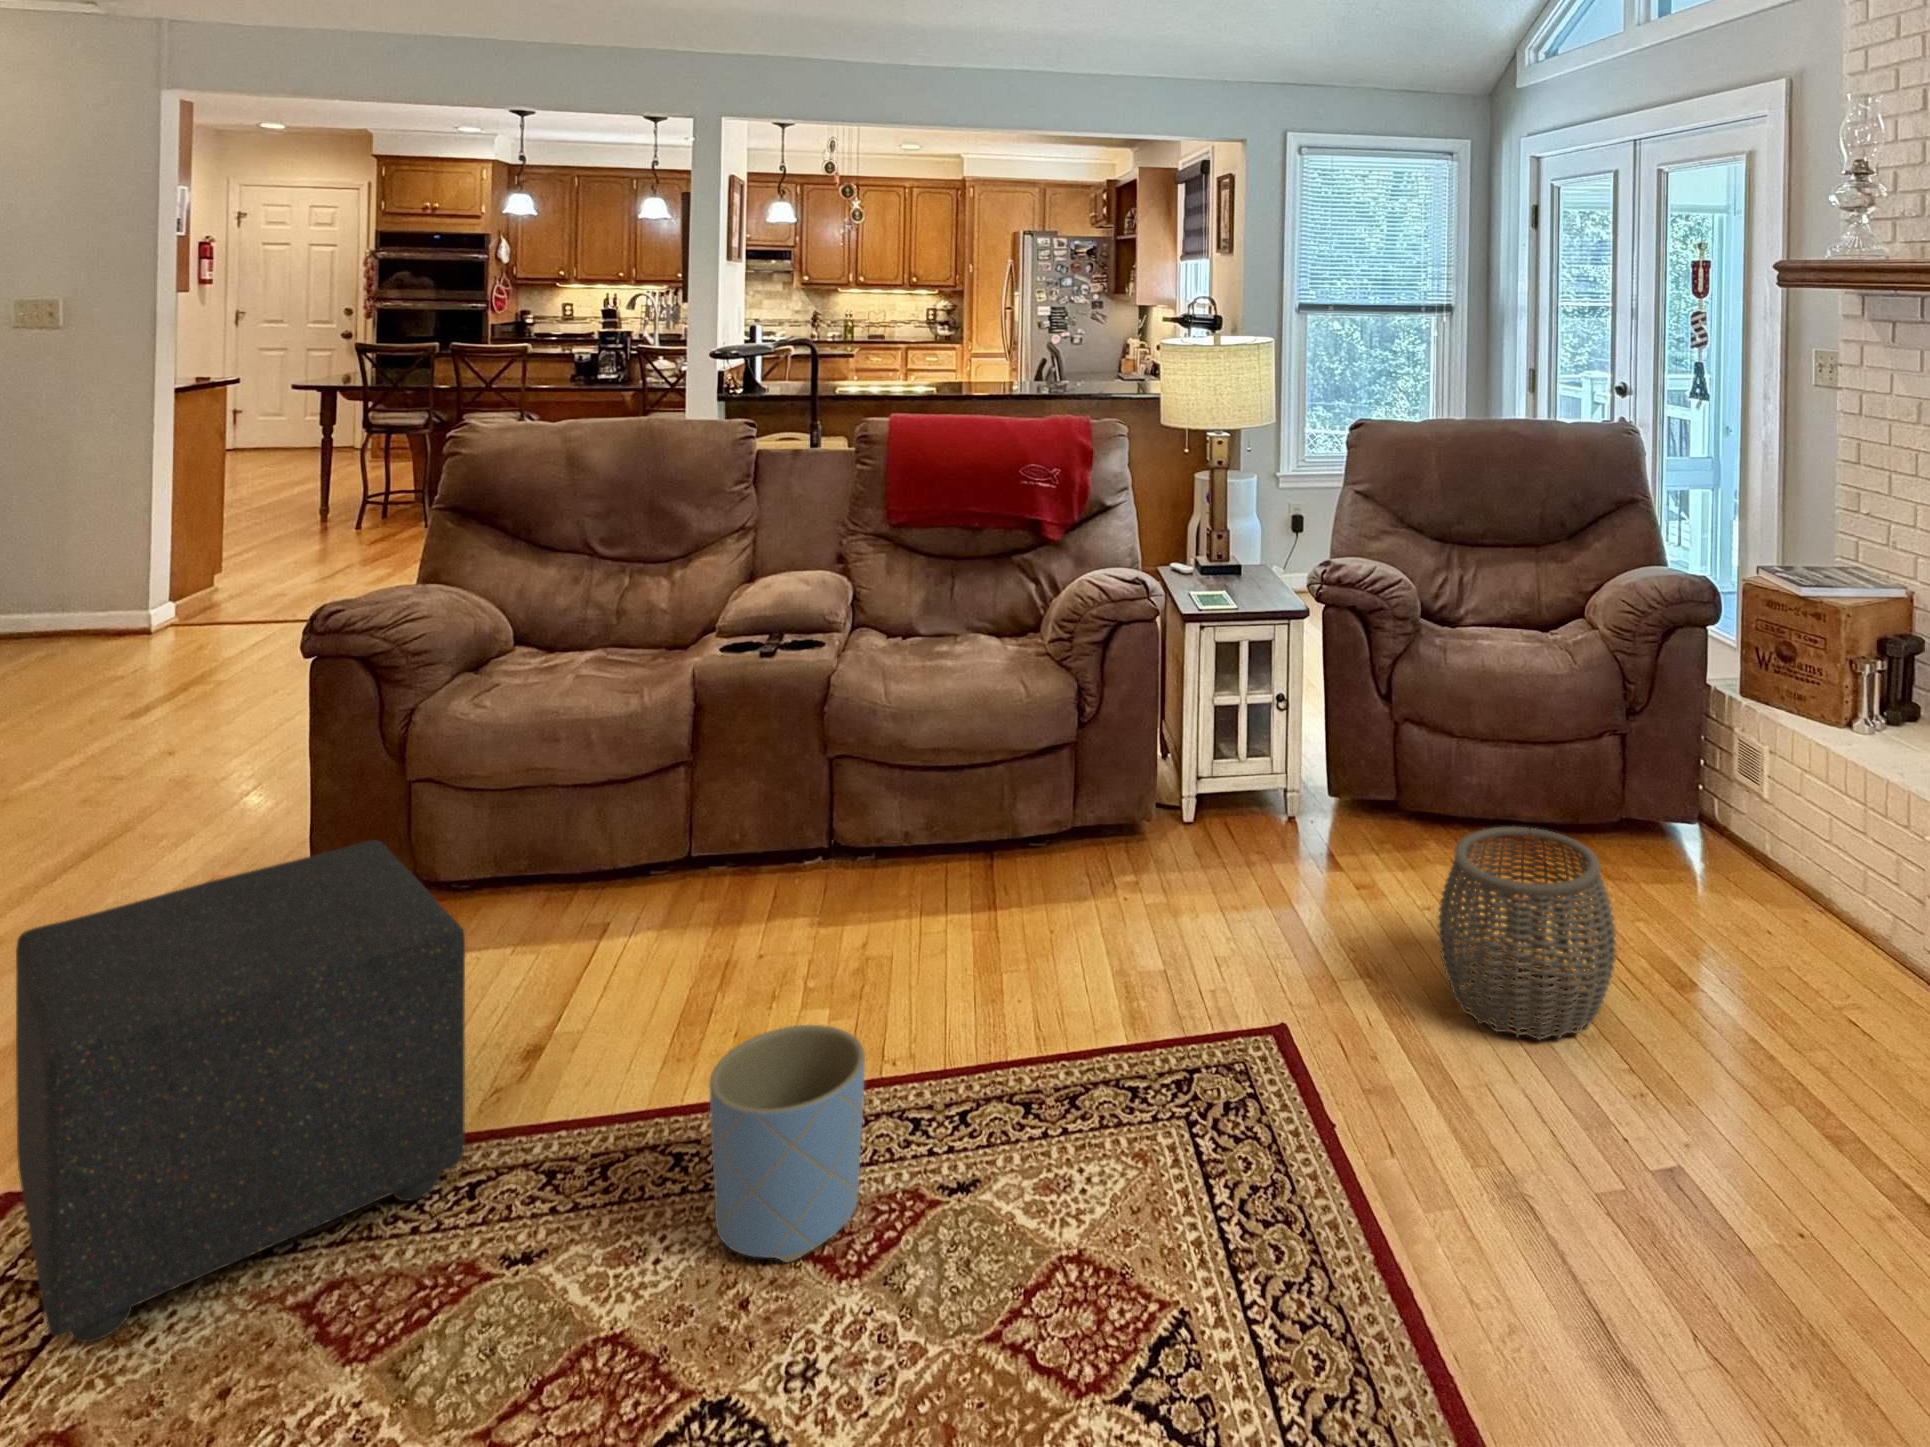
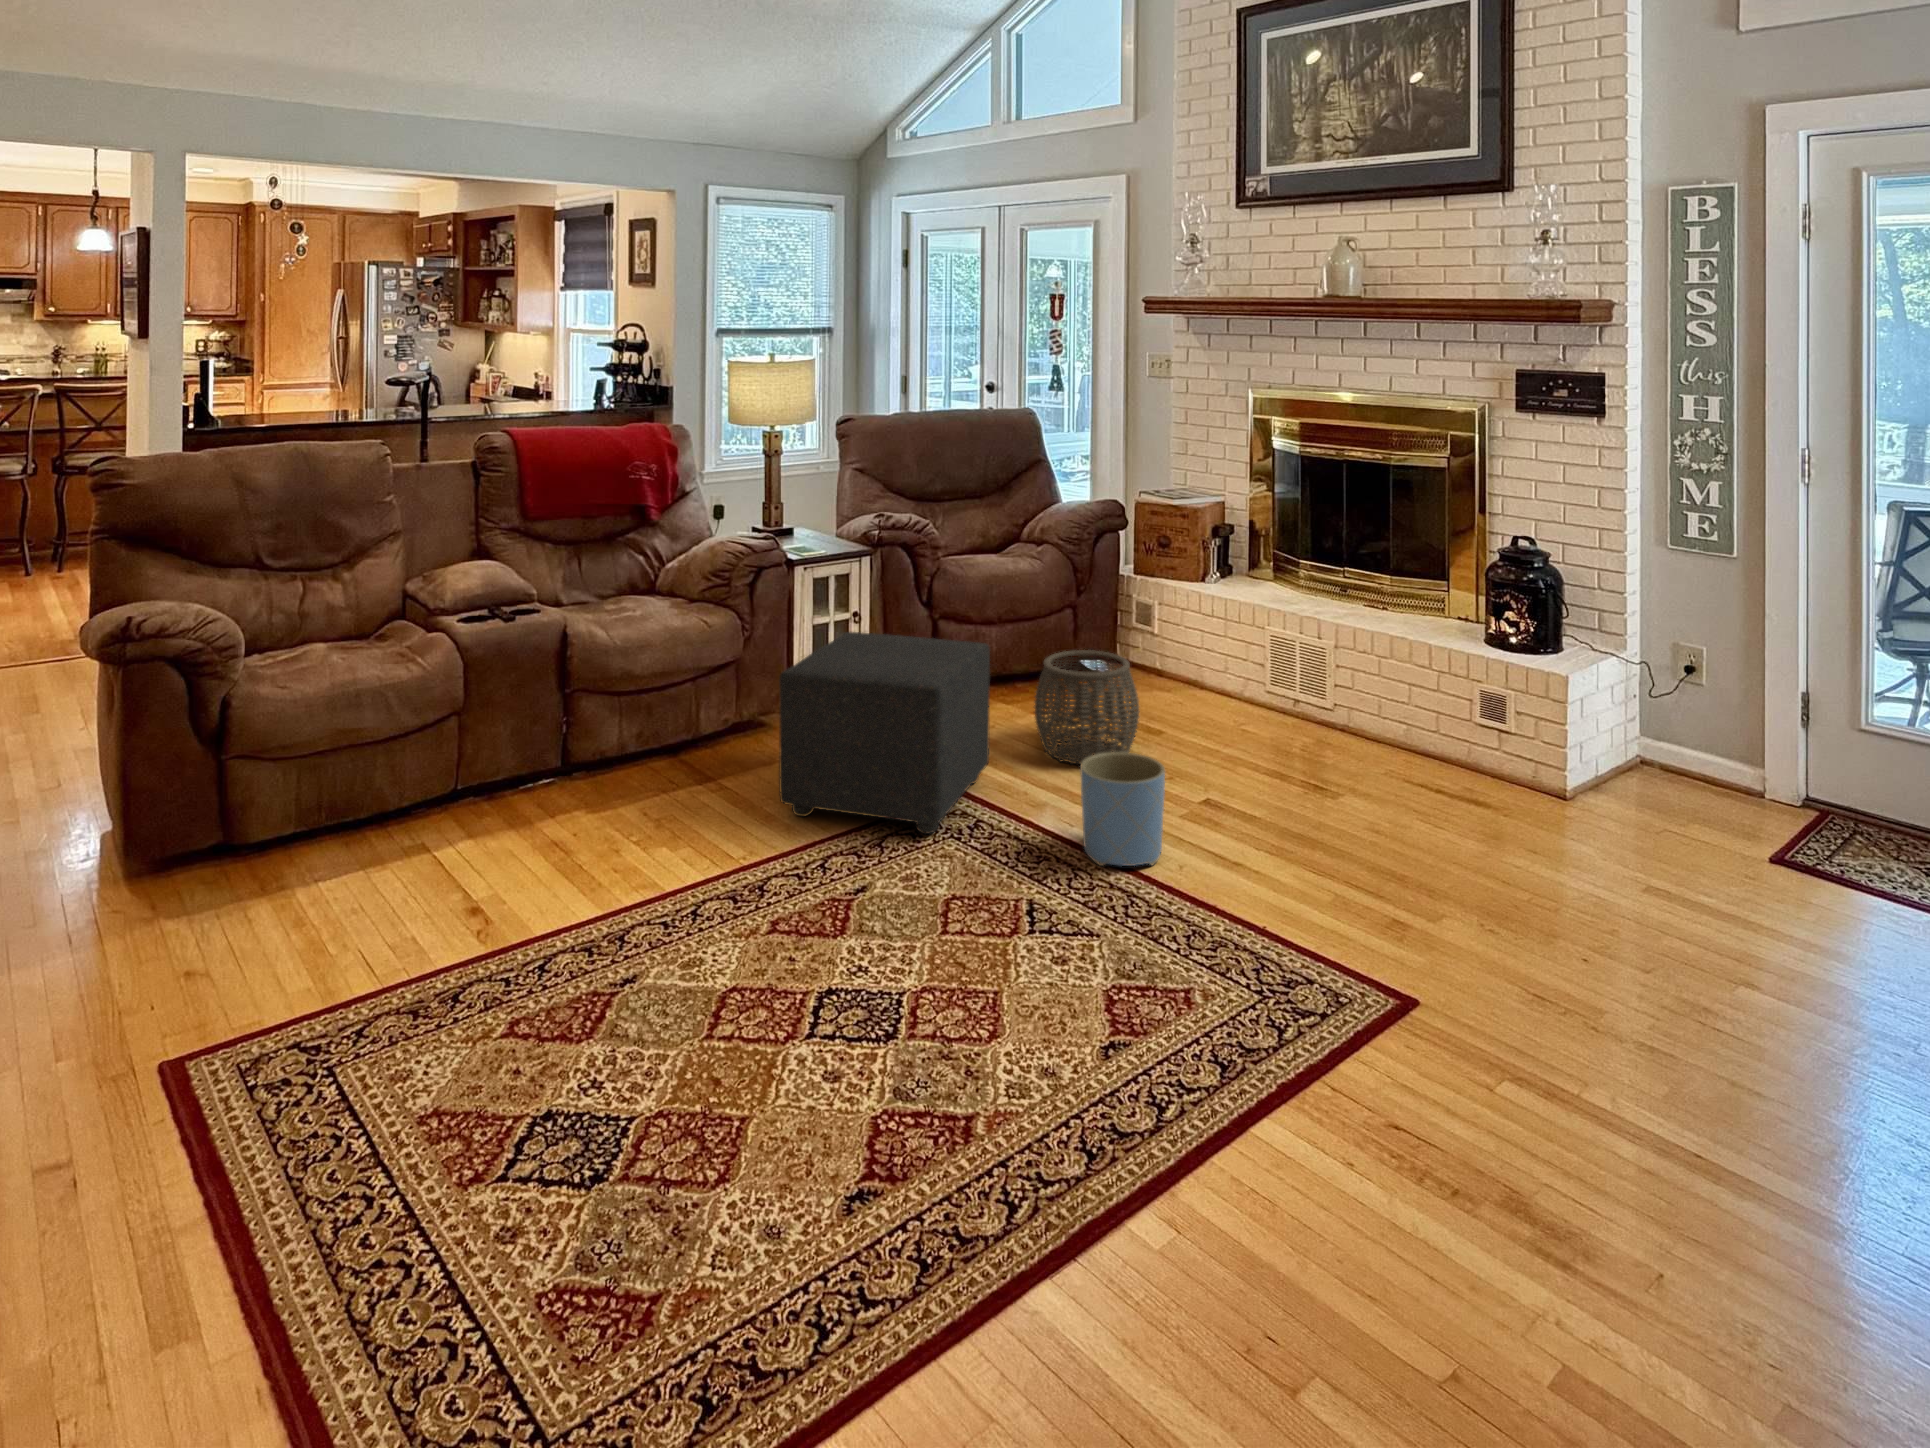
ottoman: present [16,840,465,1342] -> present [779,632,990,834]
planter: present [709,1025,865,1262] -> present [1080,752,1165,866]

